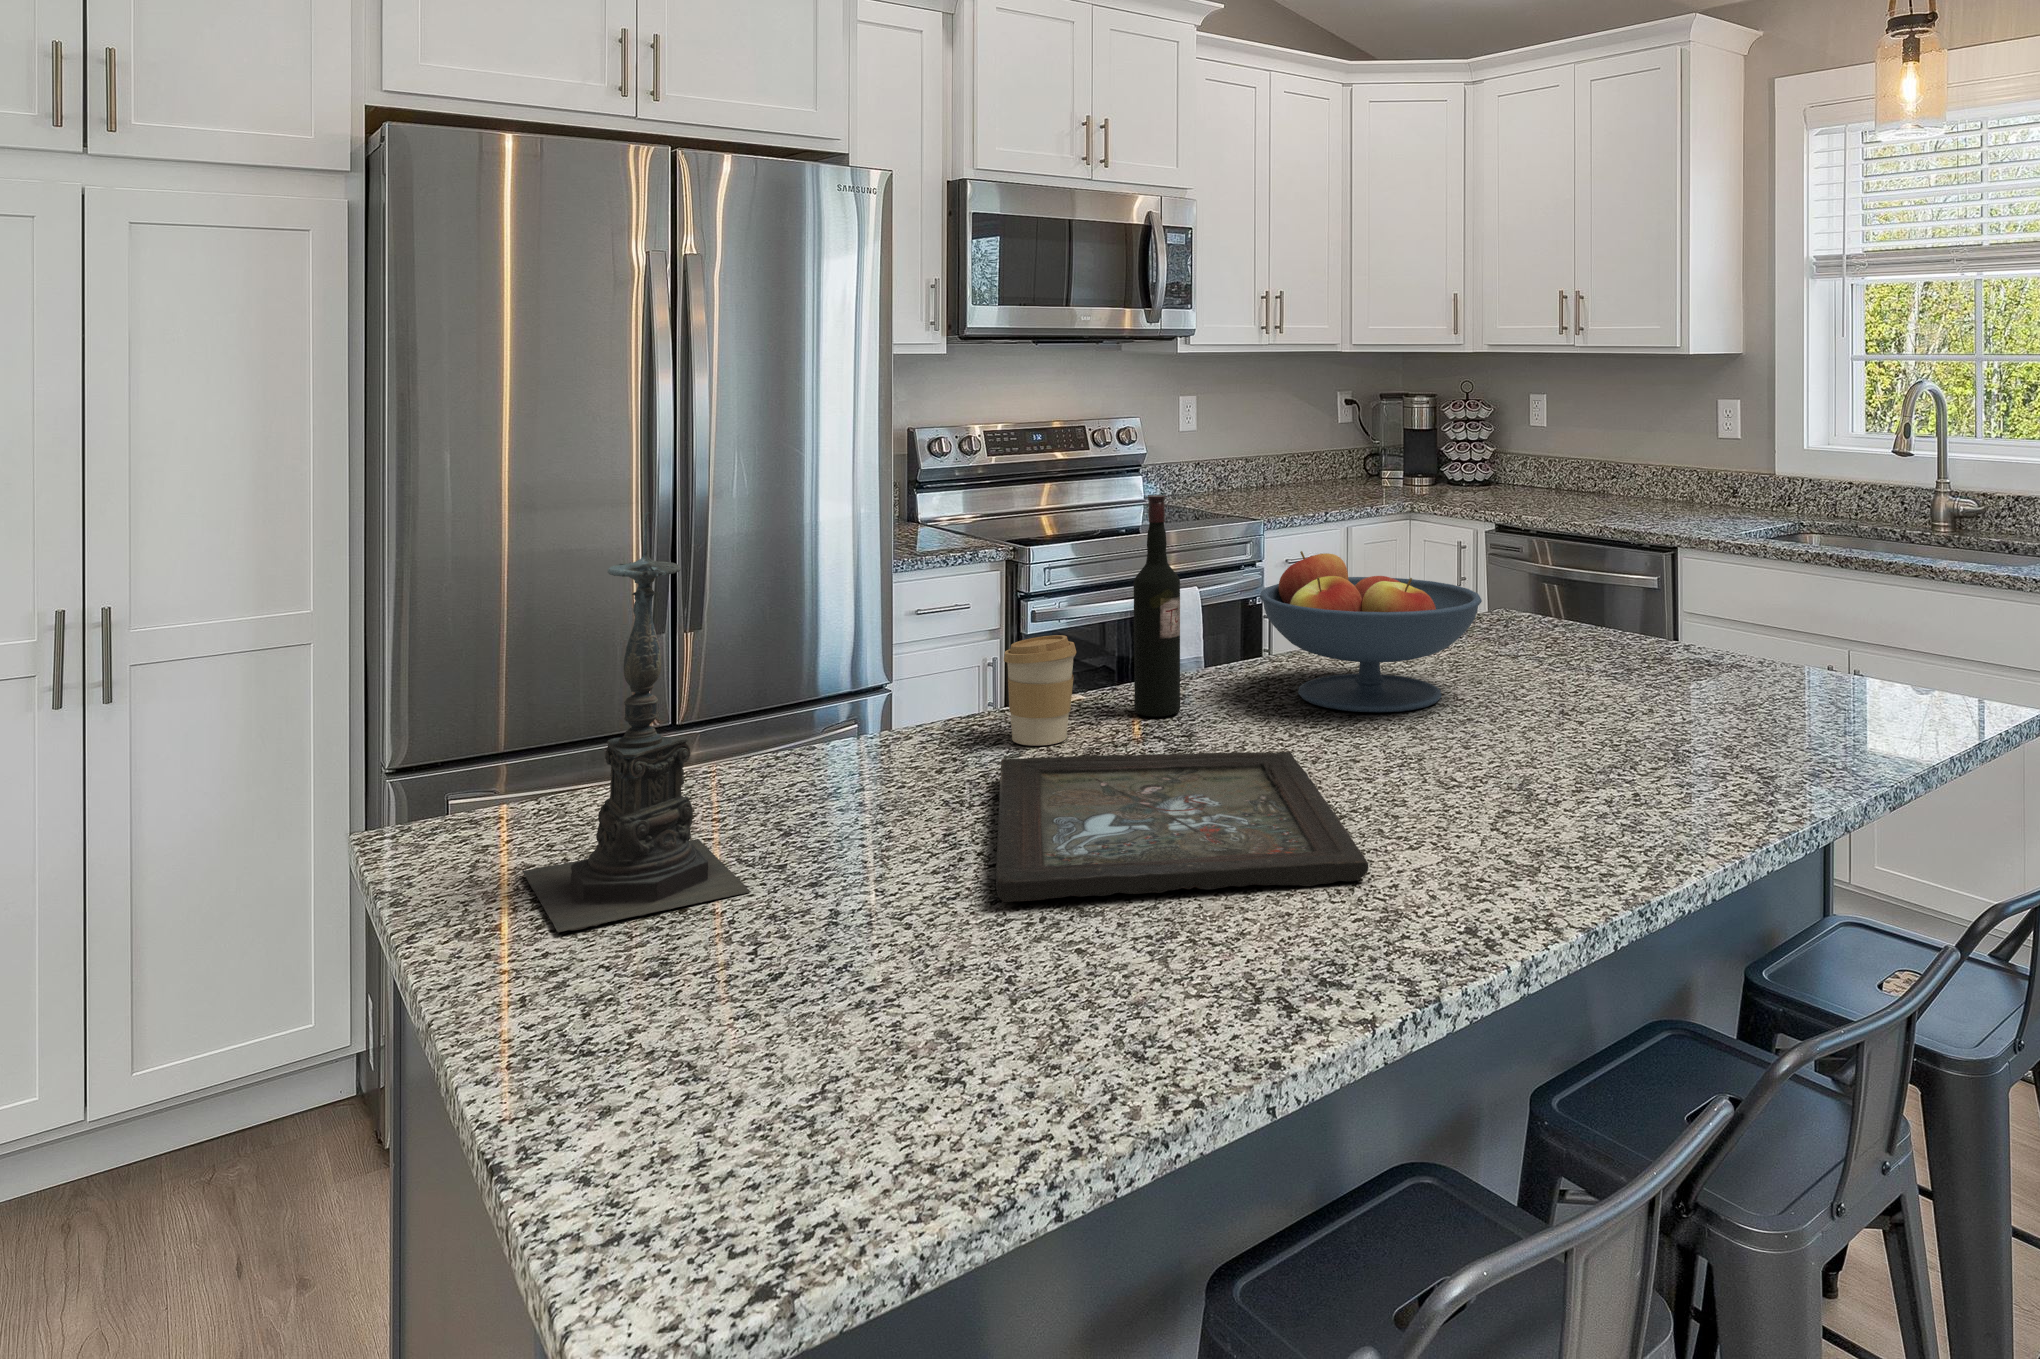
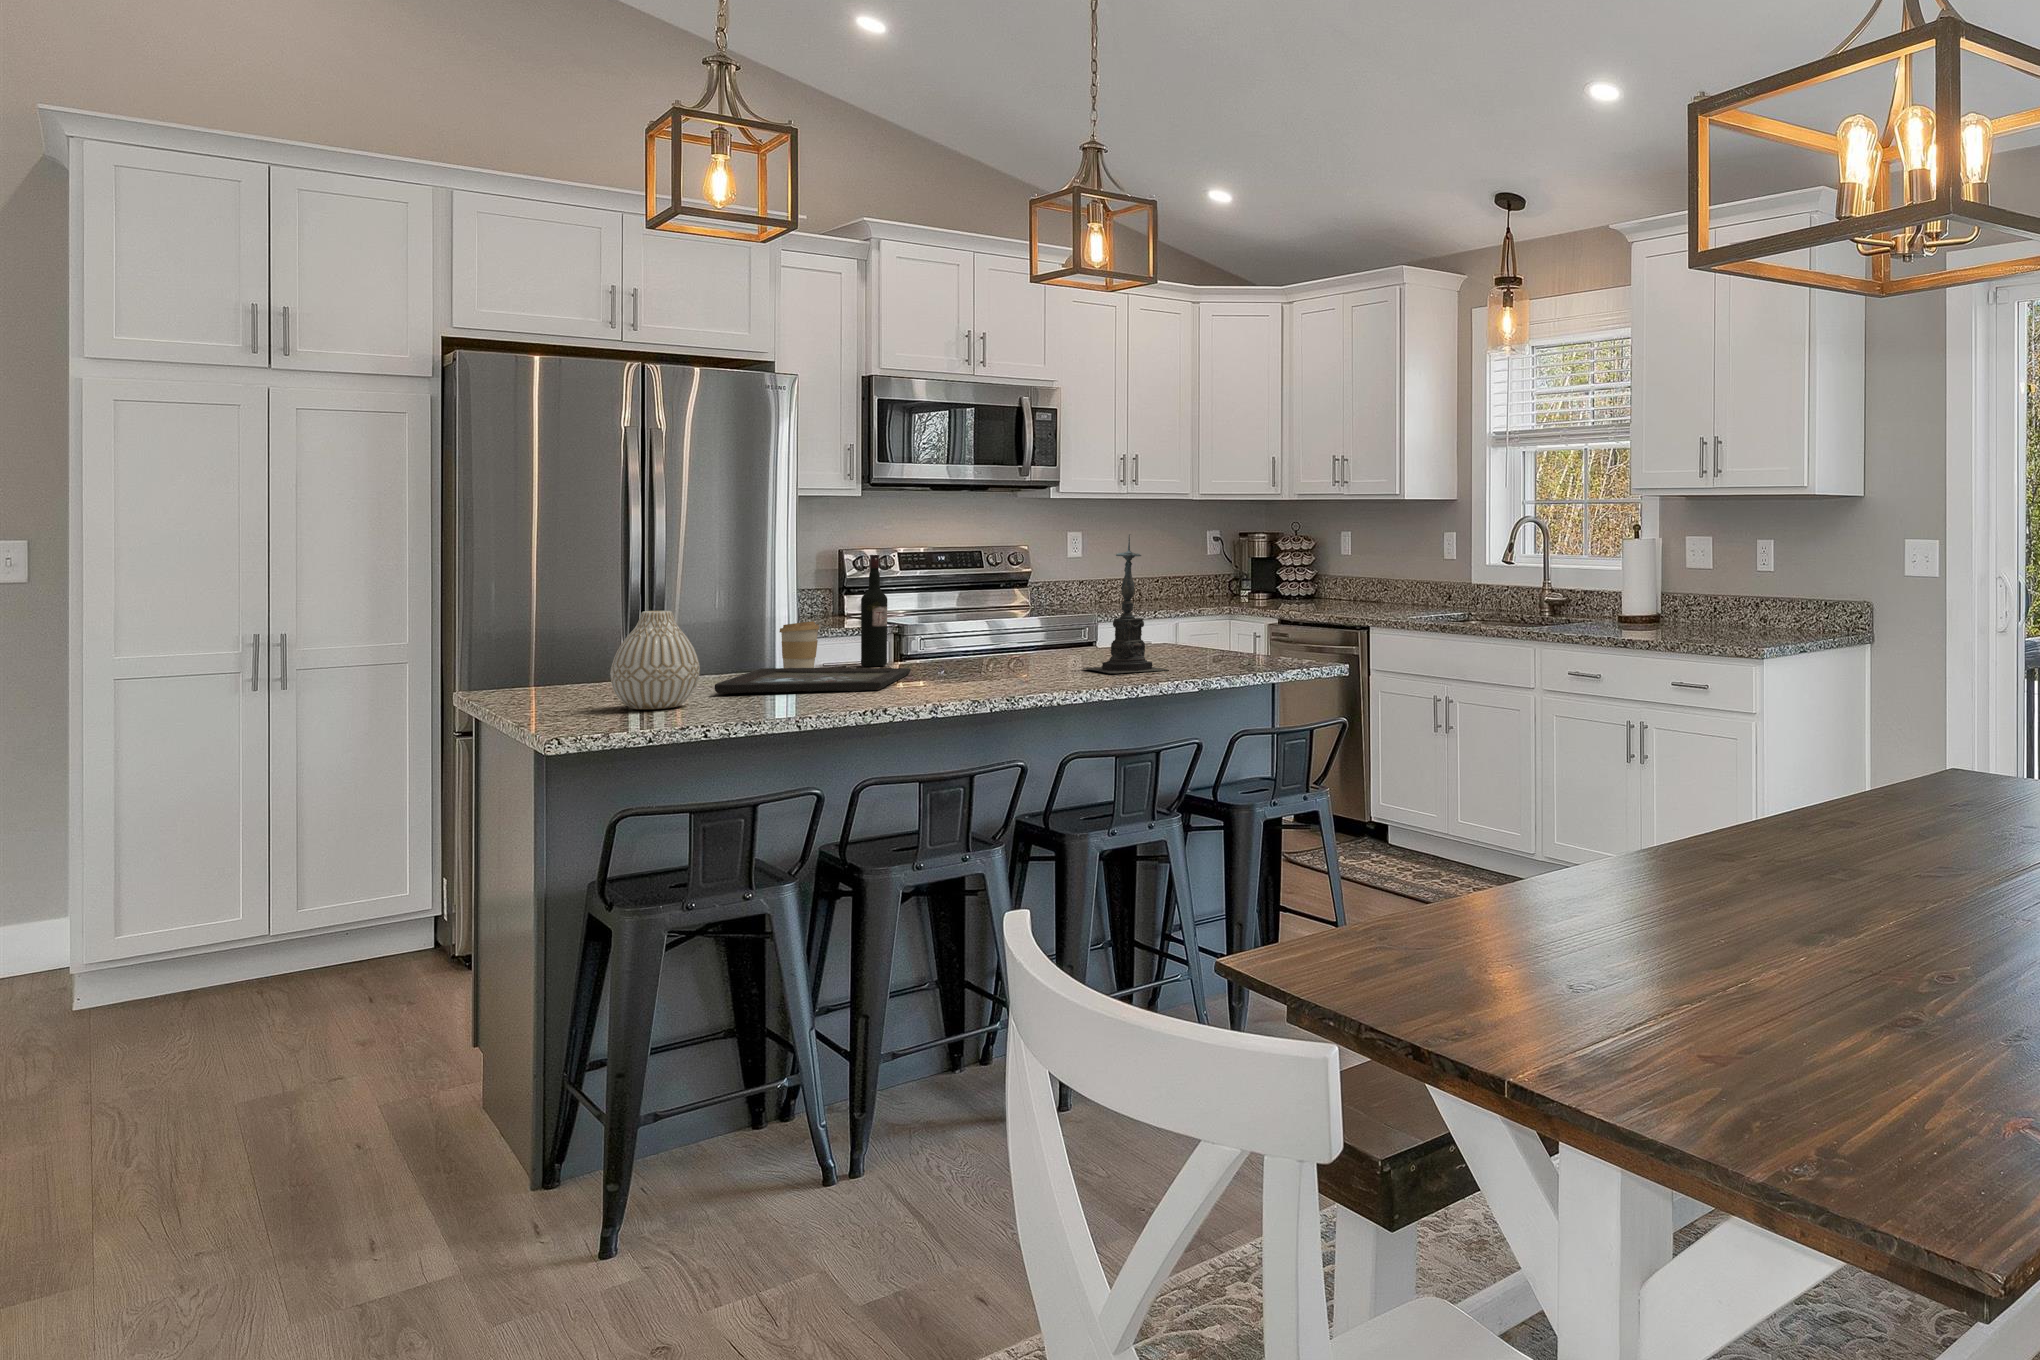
candle holder: present [522,512,750,933] -> present [1083,534,1167,674]
fruit bowl: present [1260,551,1482,712] -> none [935,588,1058,664]
vase: none [804,740,1021,1043] -> present [610,611,700,709]

